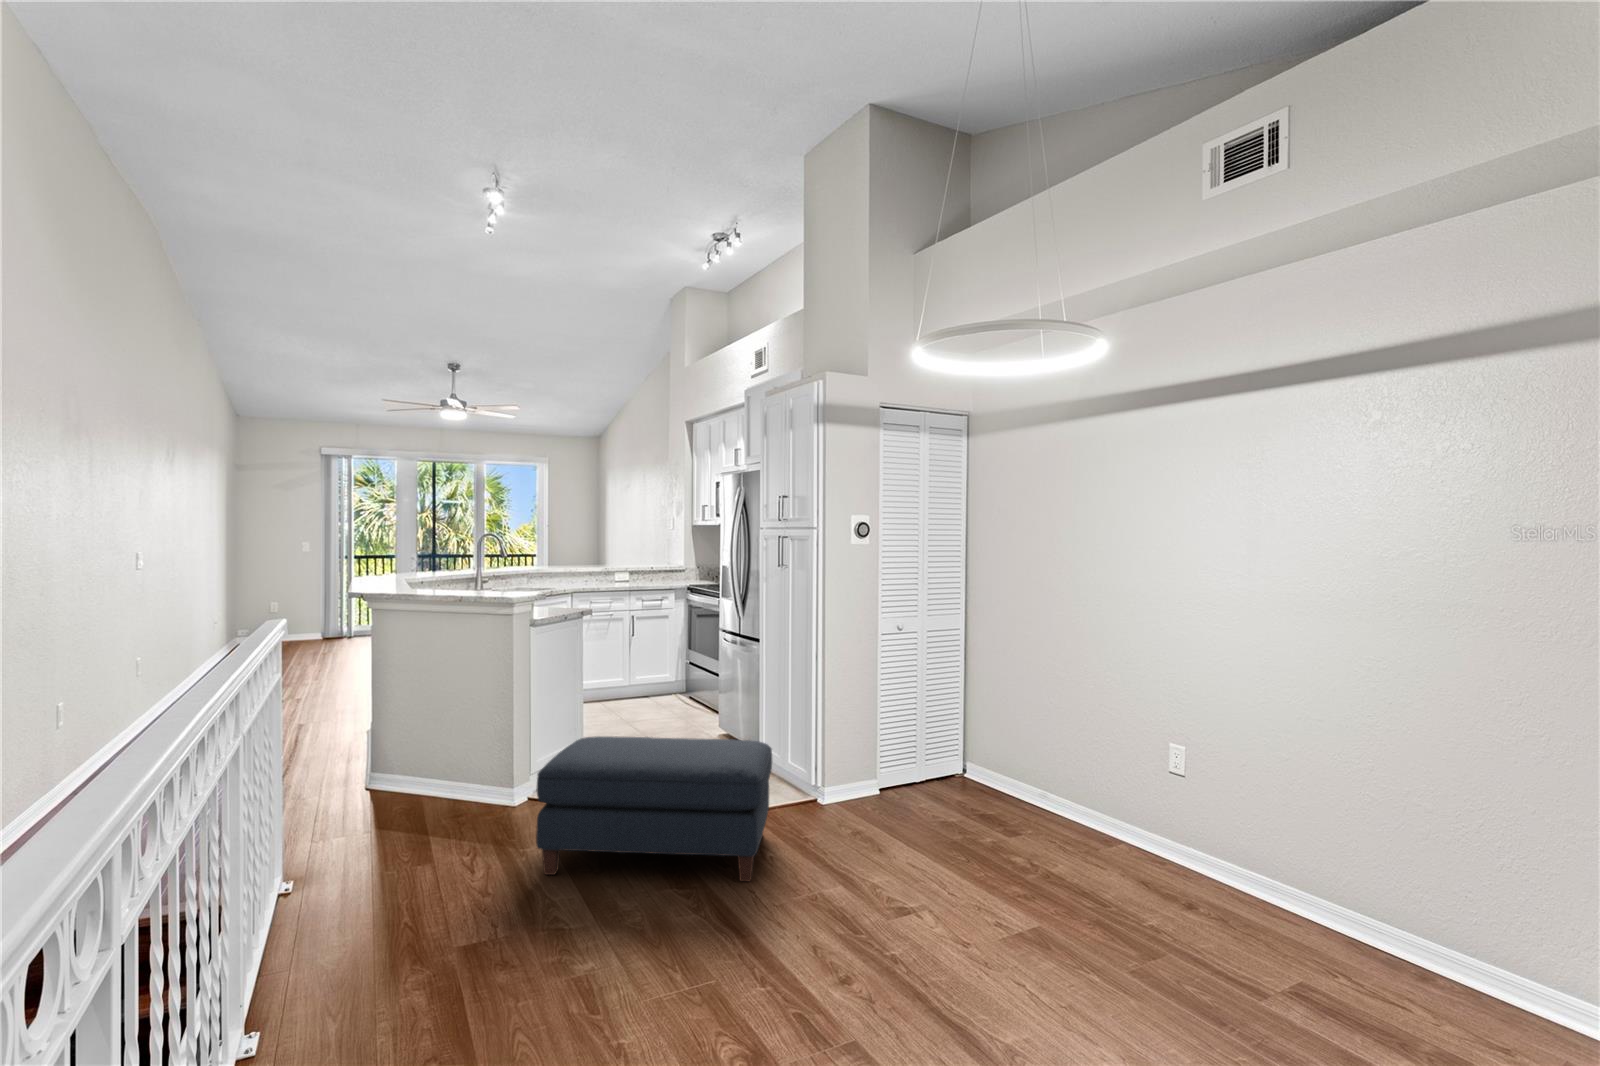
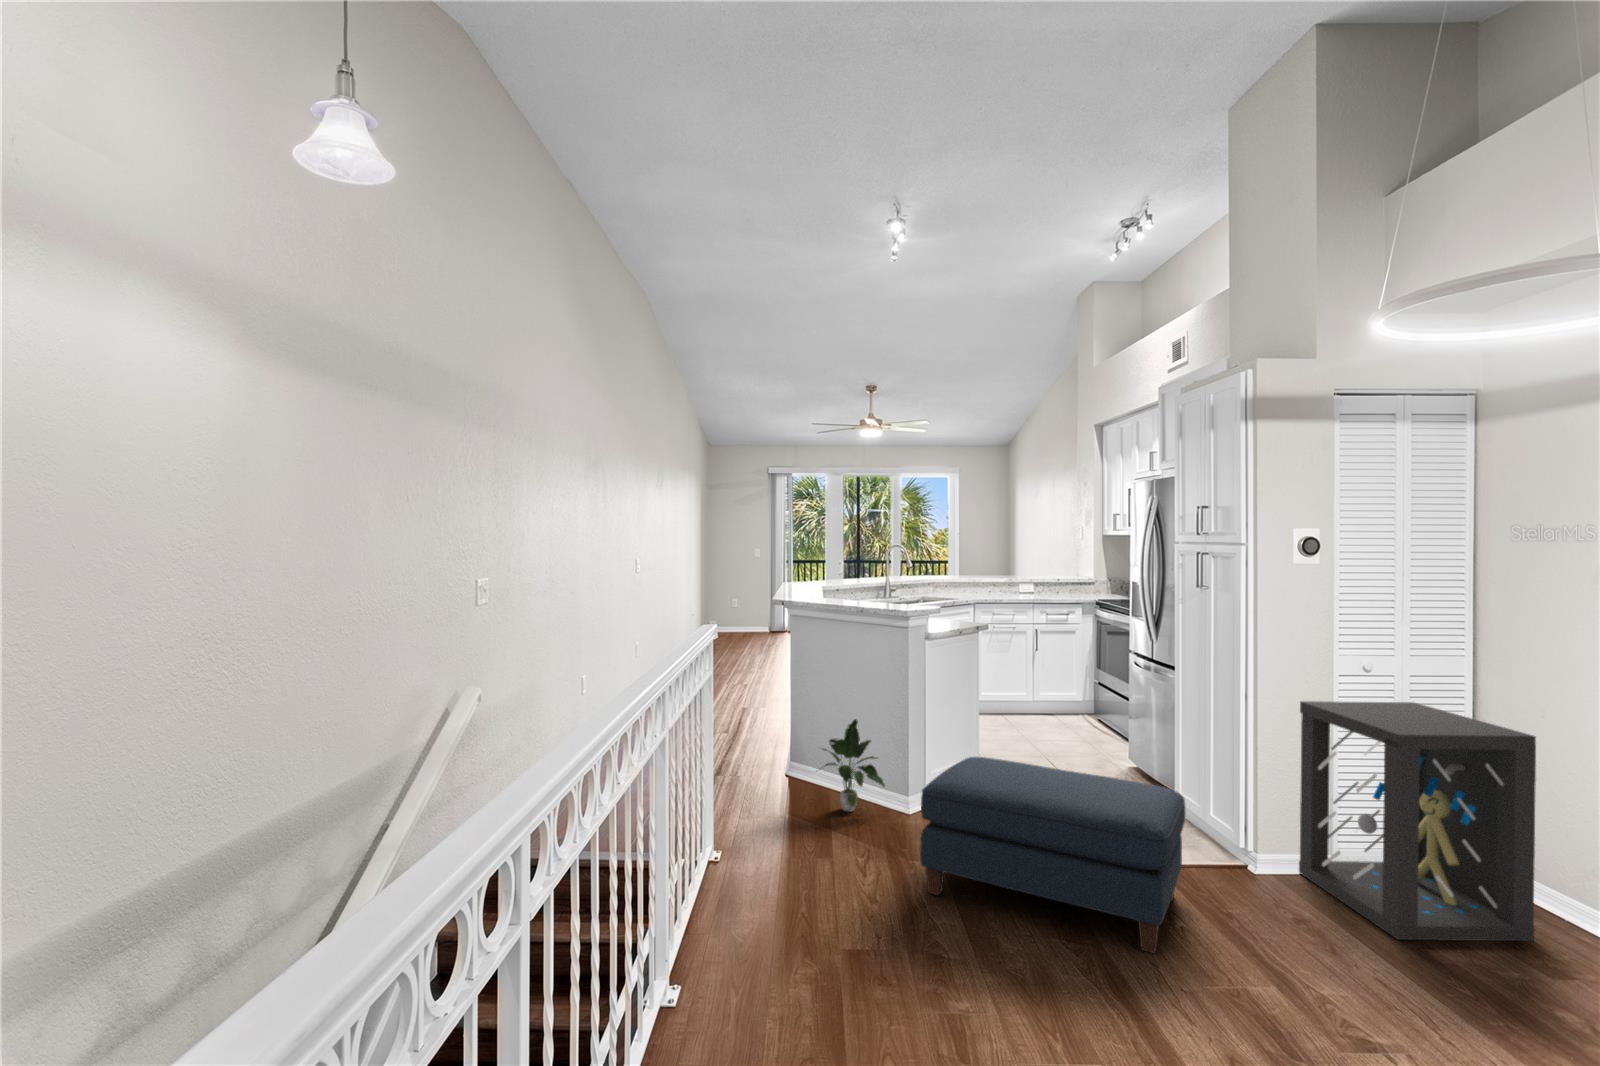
storage cabinet: none [854,653,1002,834] -> present [1299,701,1536,941]
potted plant: none [408,716,489,816] -> present [823,719,885,812]

